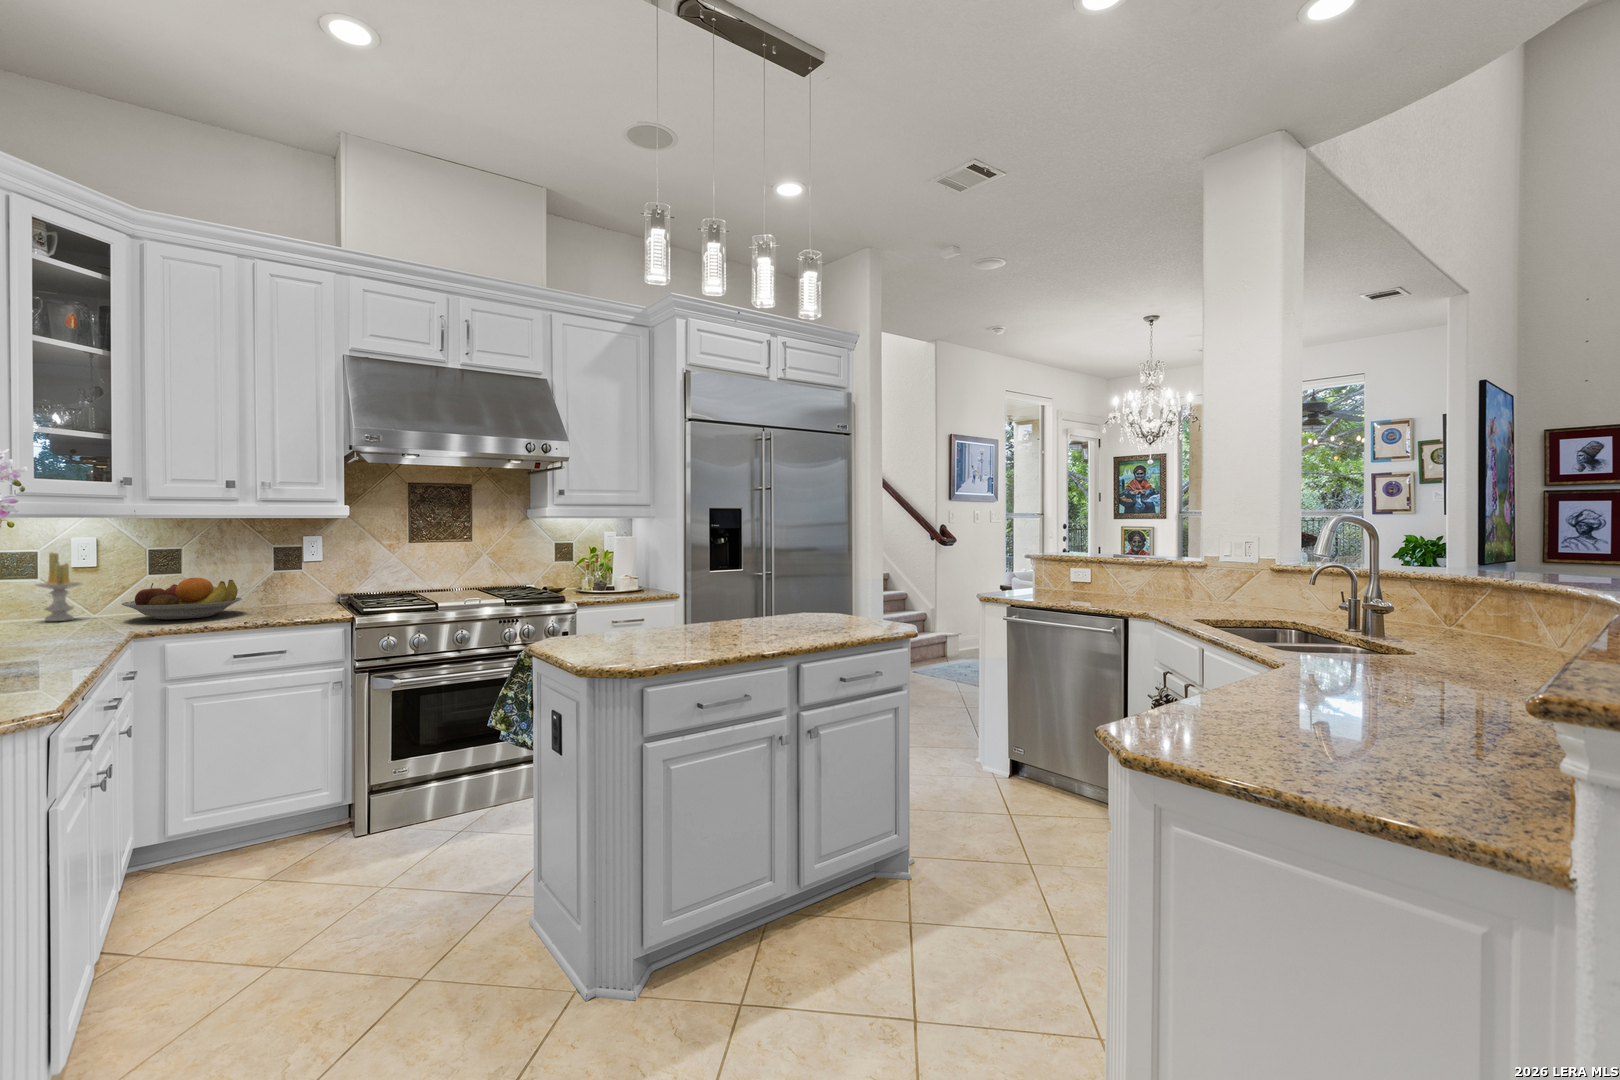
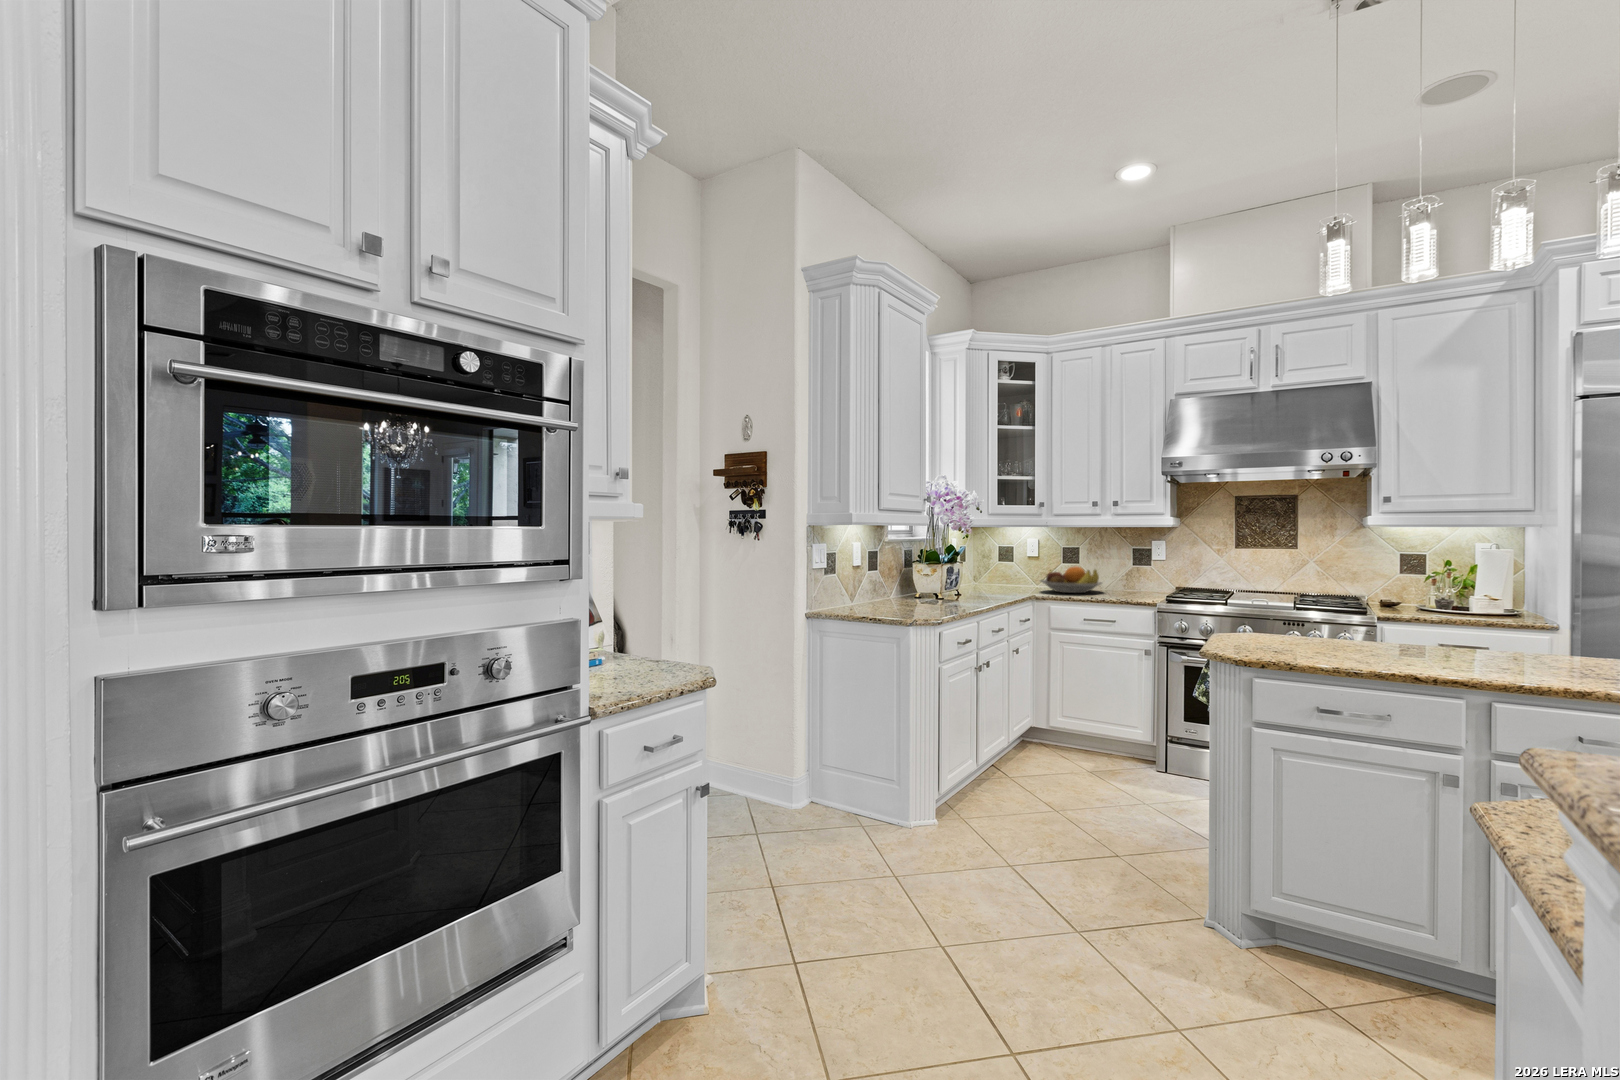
candle: present [36,553,82,621] -> none [1008,548,1029,588]

